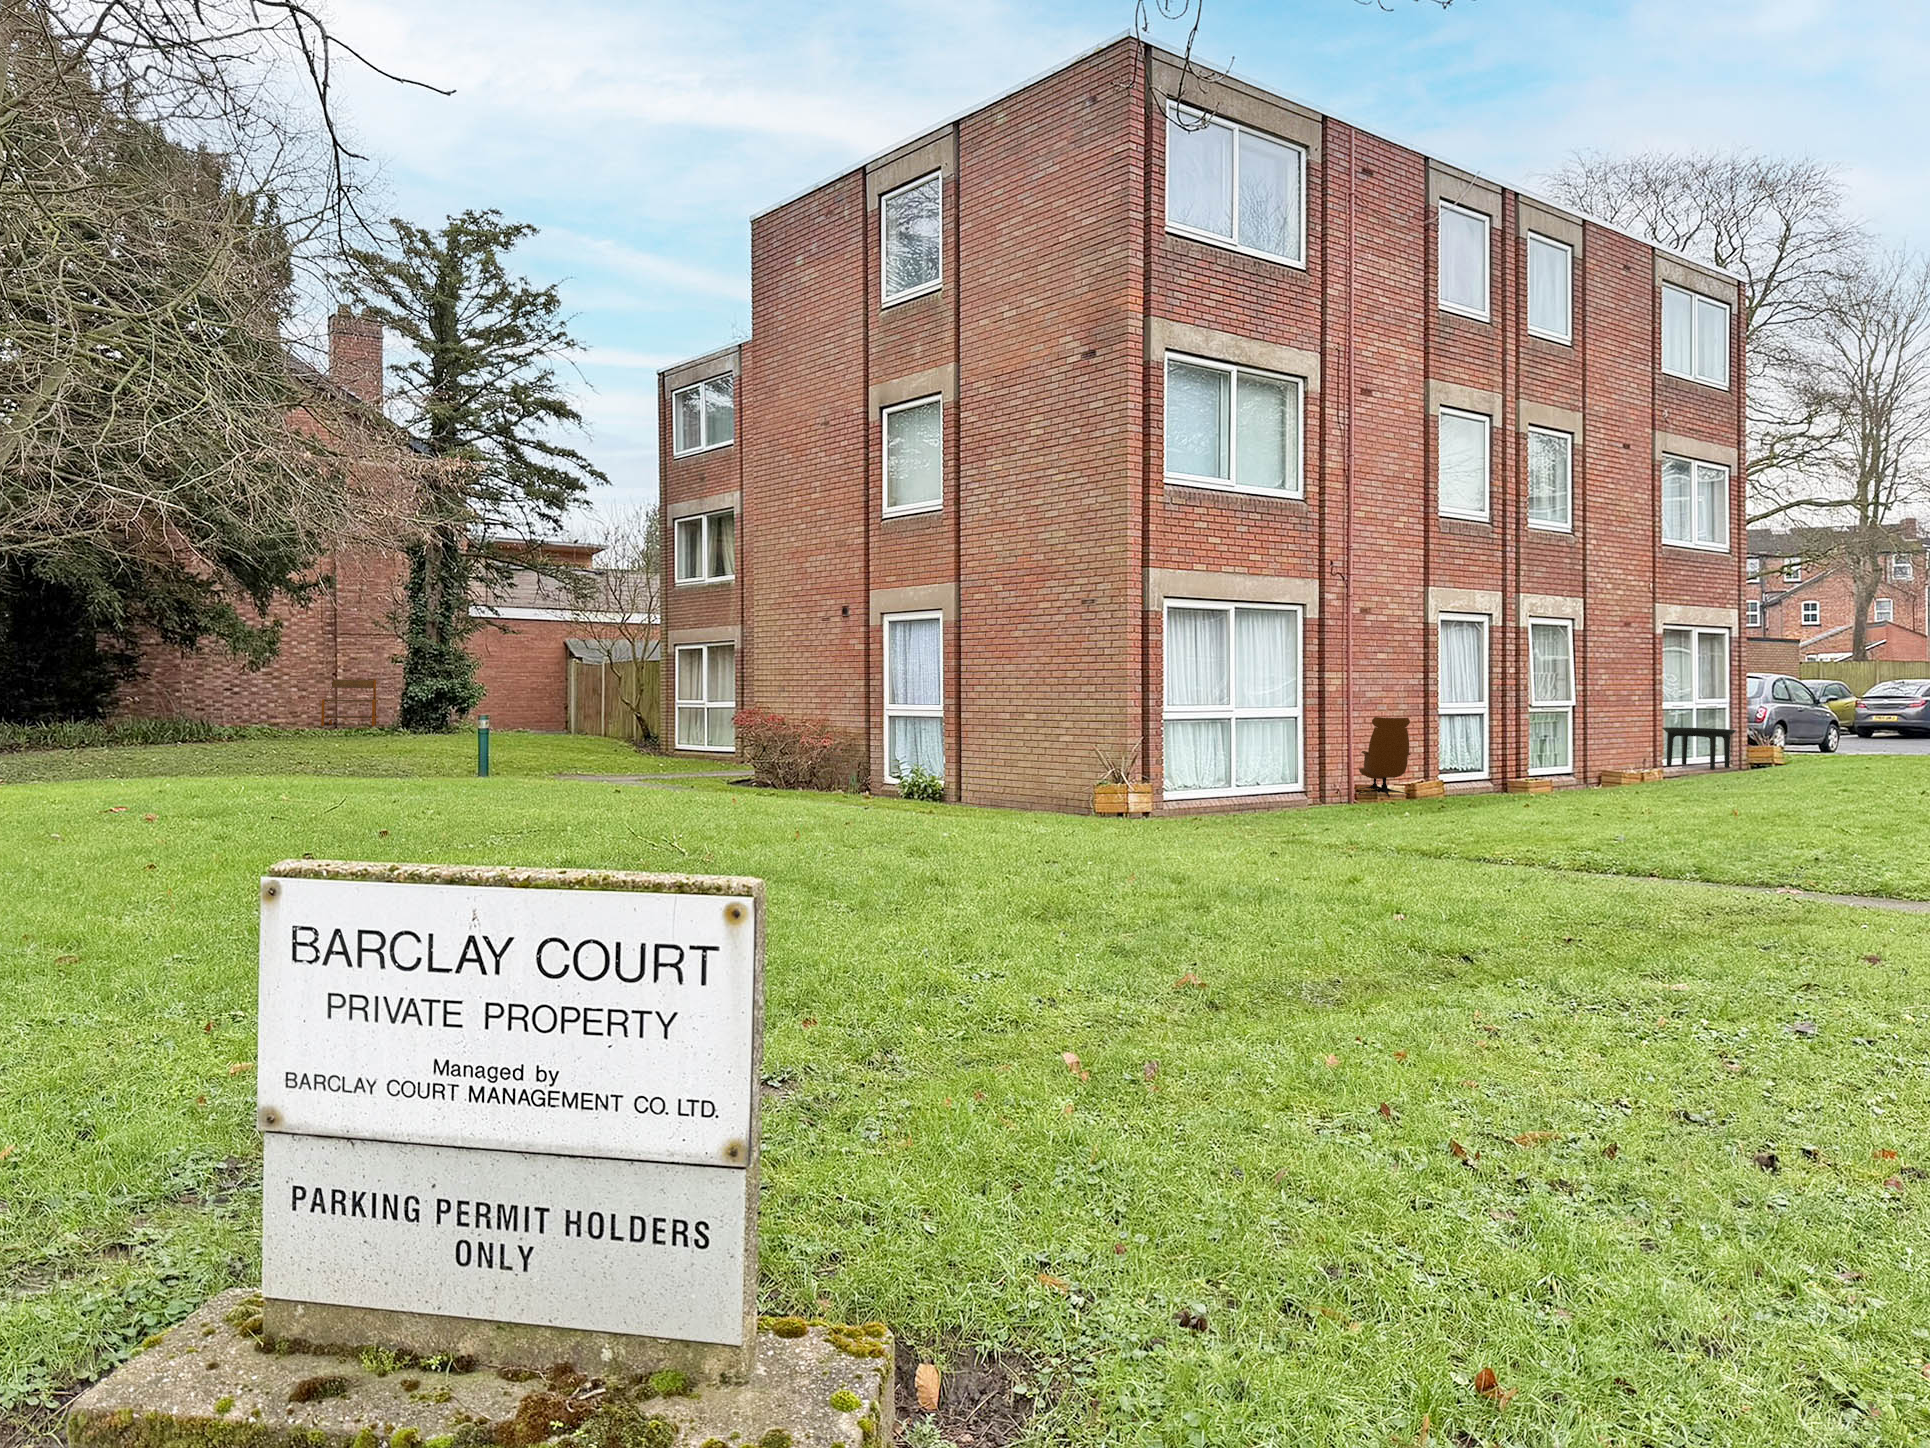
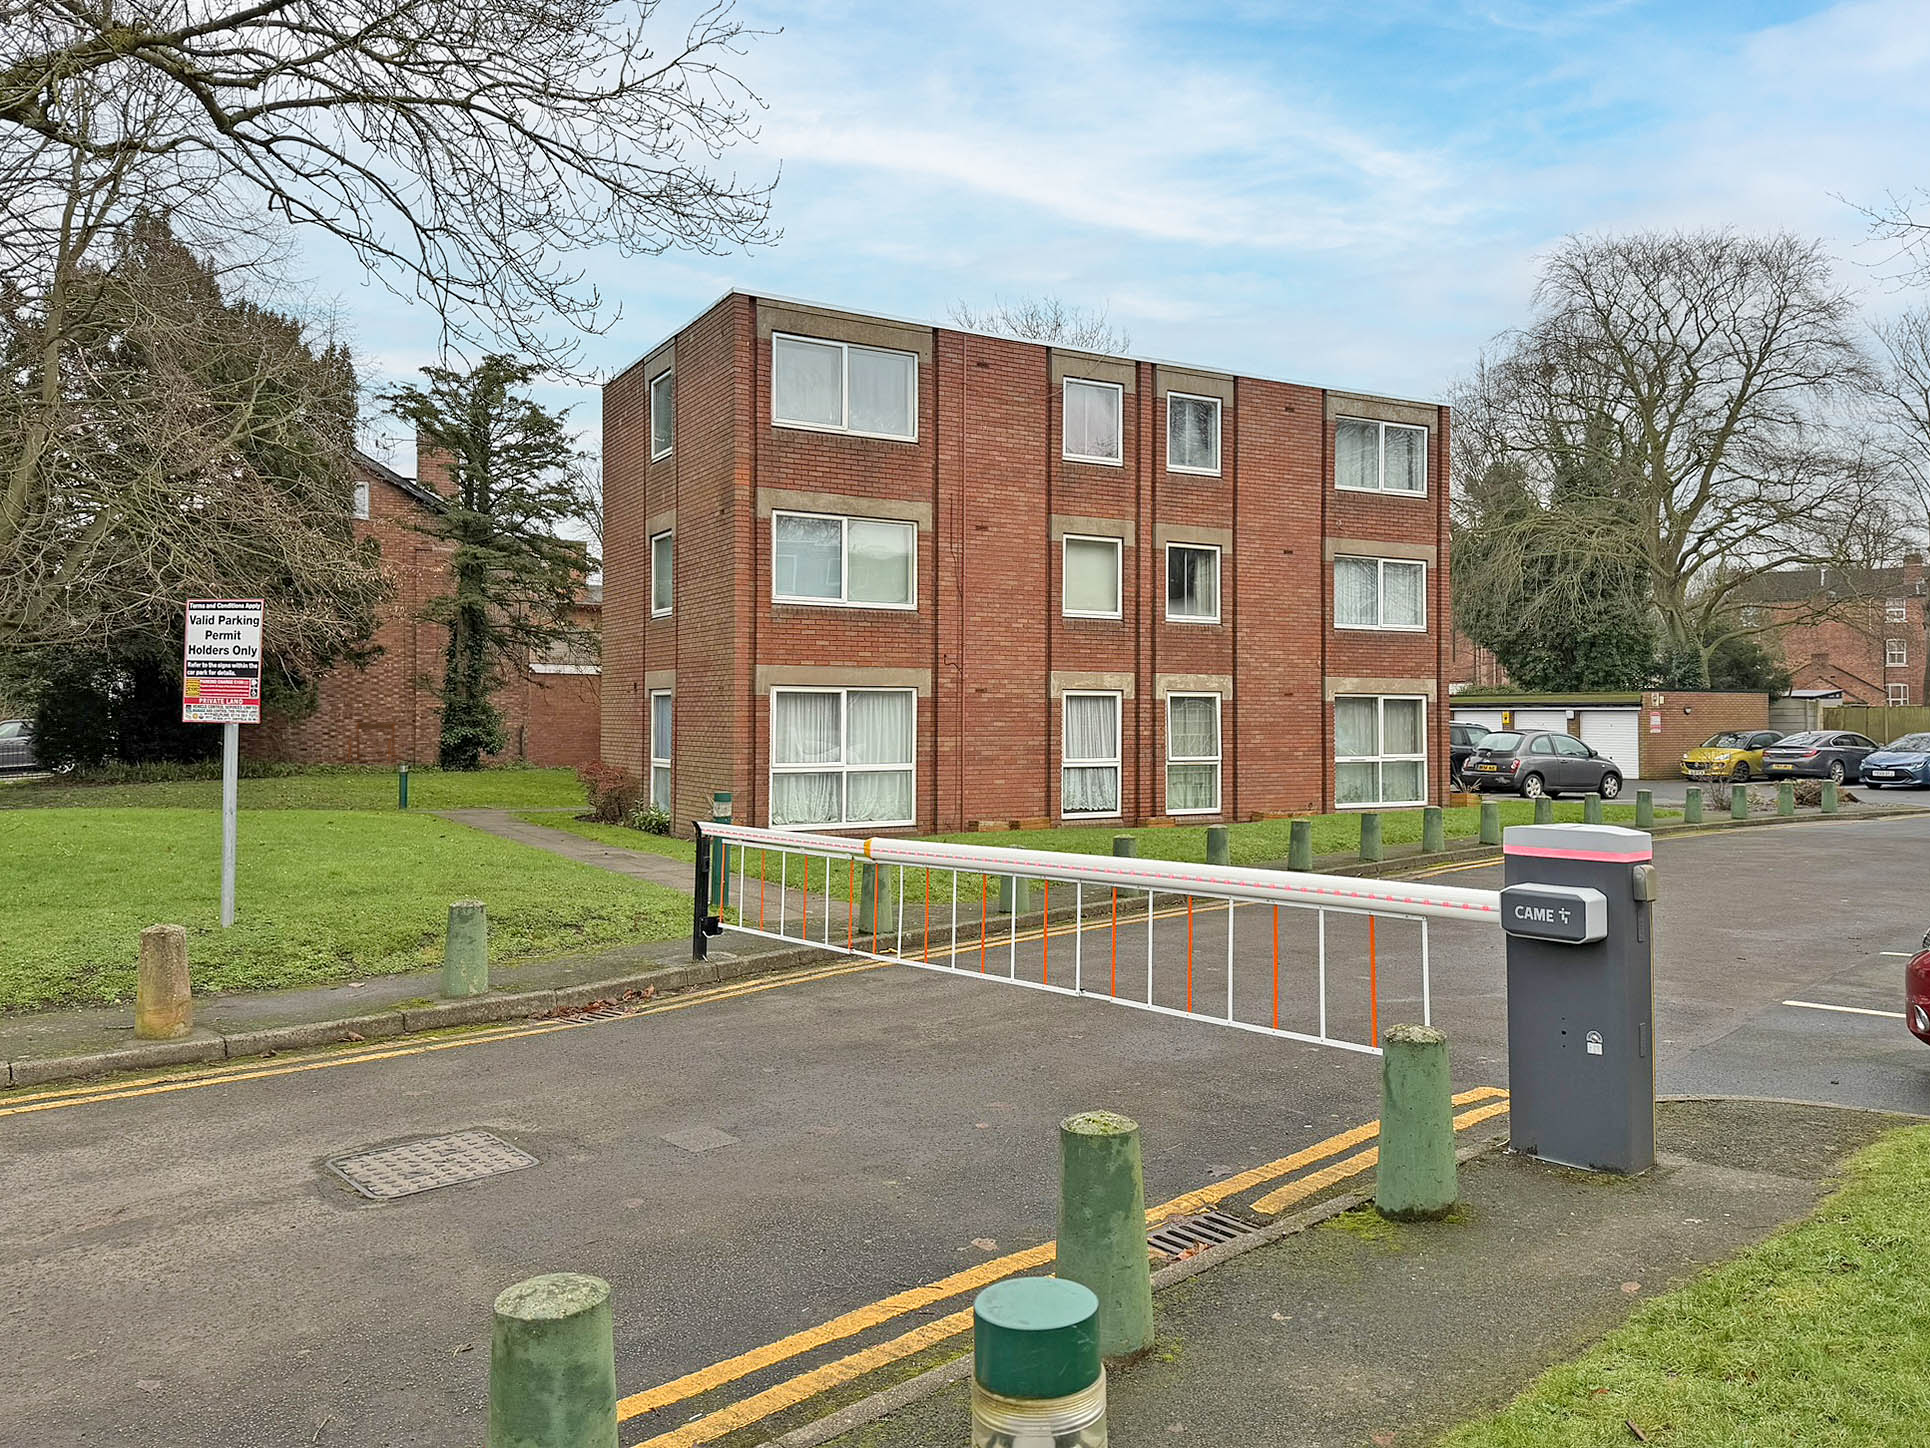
lounge chair: present [1357,717,1411,797] -> none [946,771,985,829]
round table: present [1662,727,1736,769] -> none [1327,778,1381,812]

